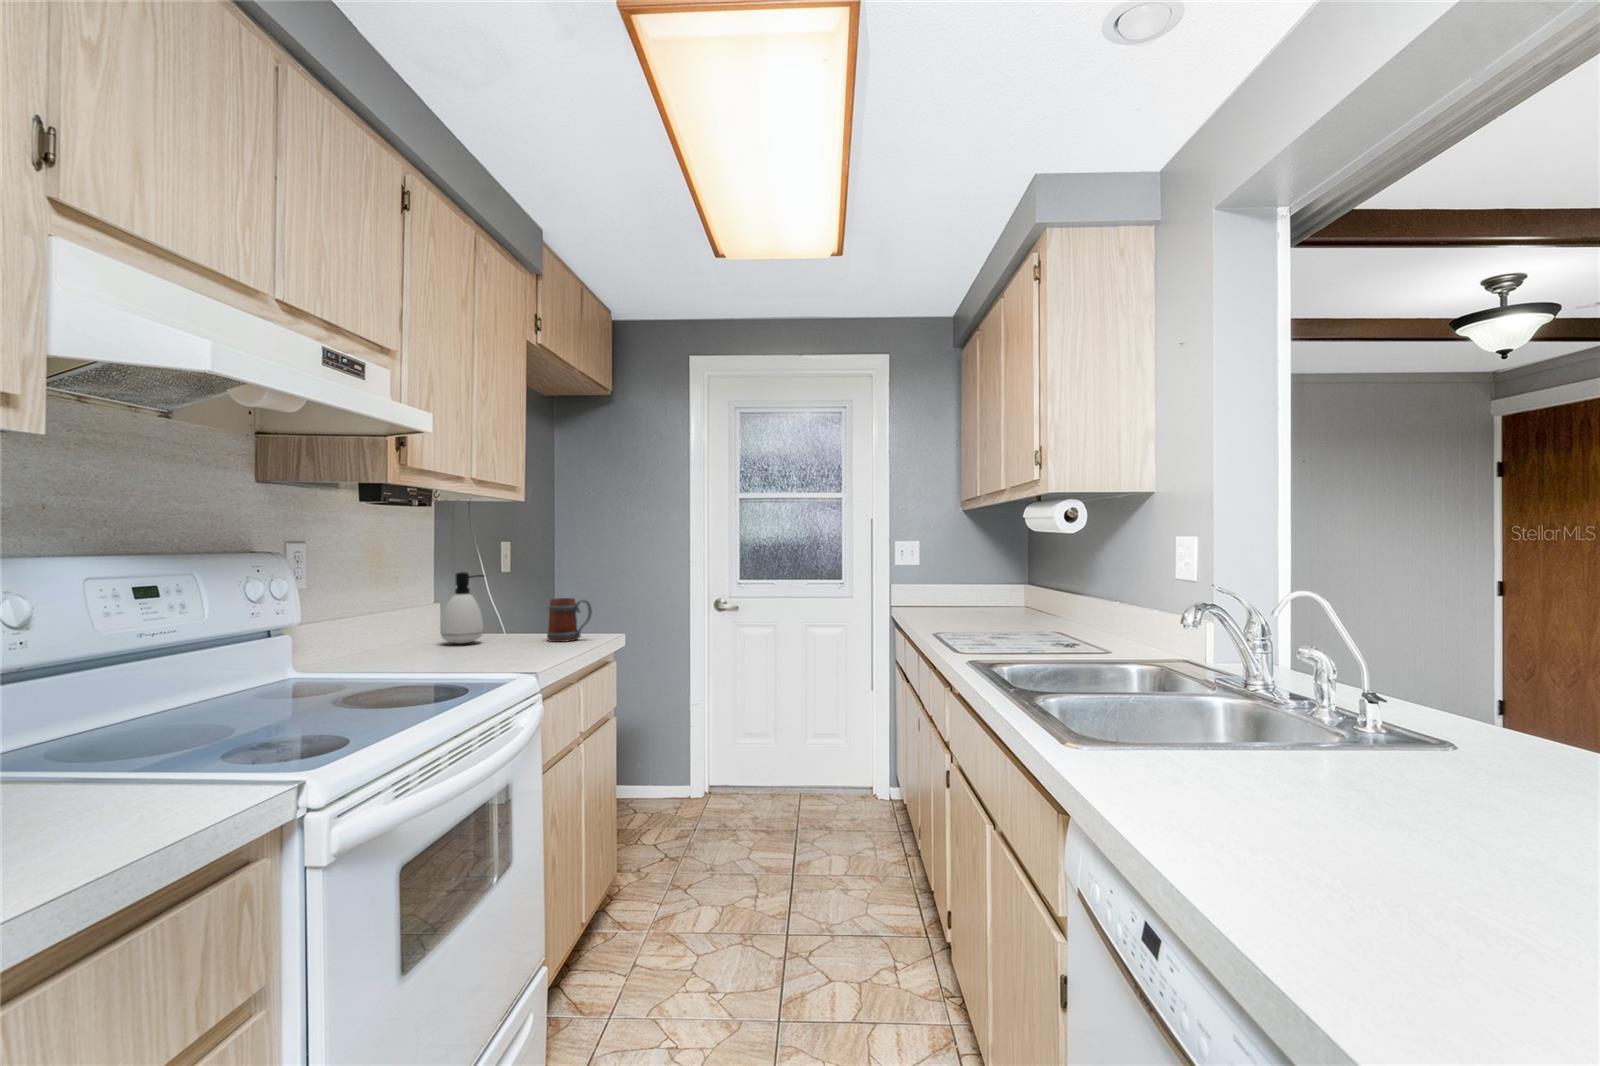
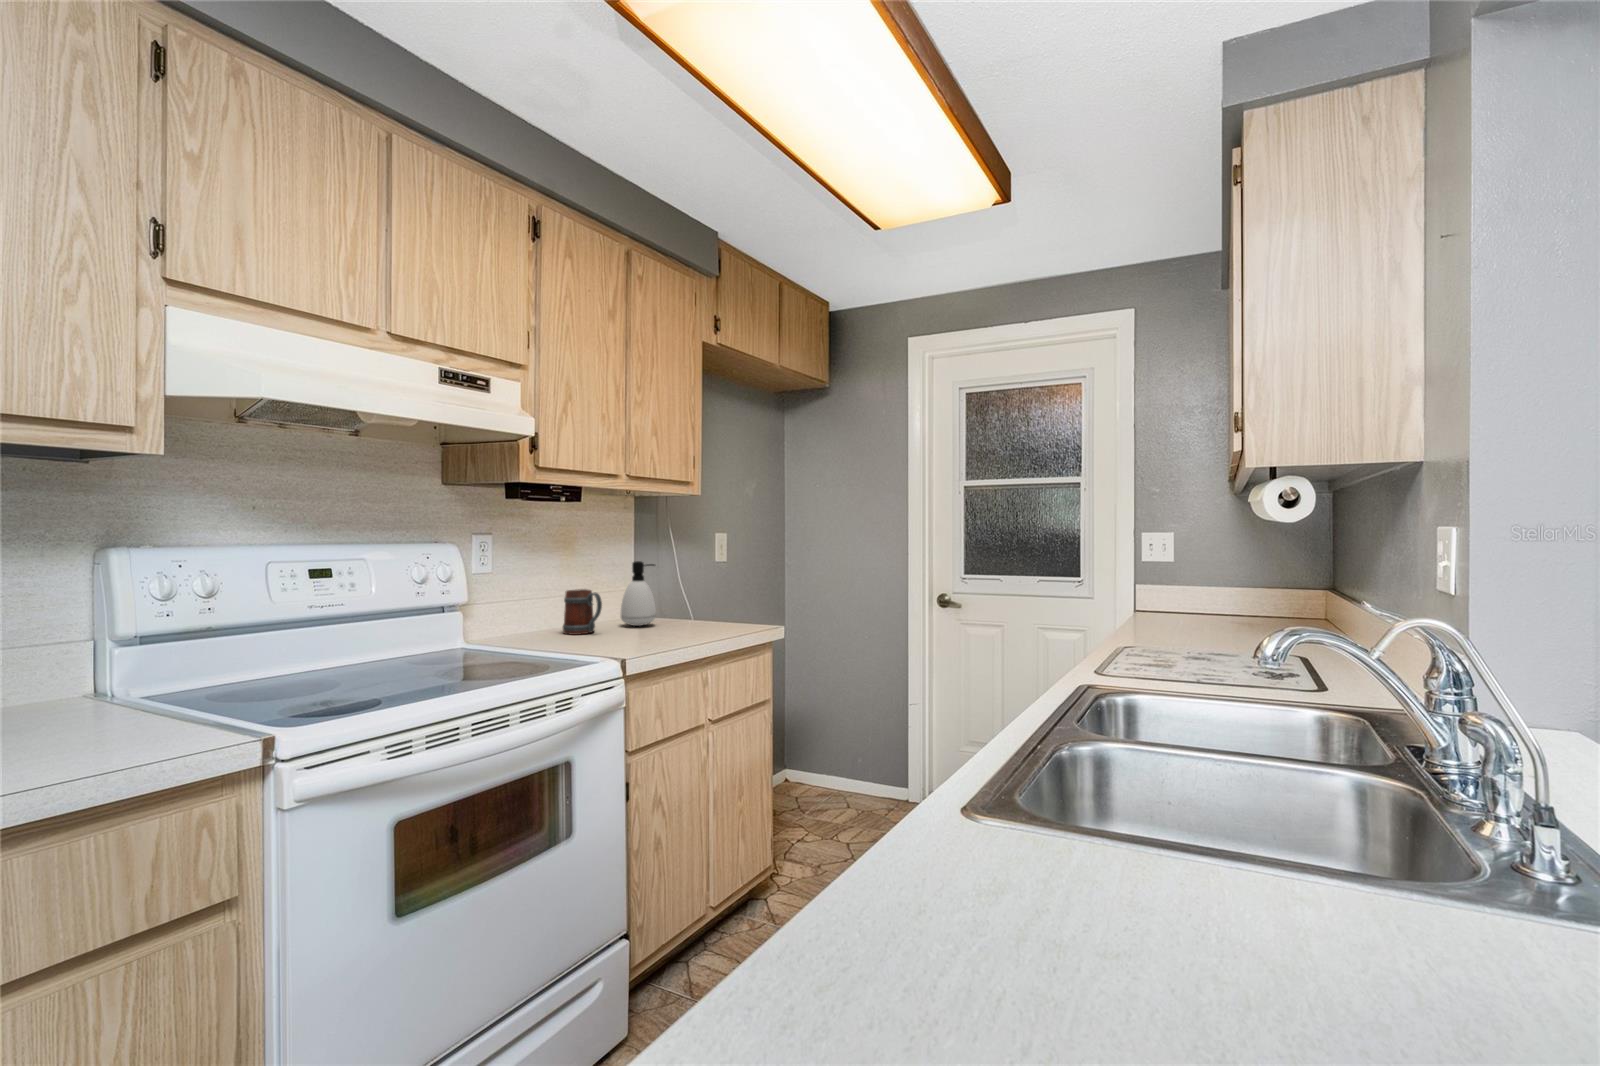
mug: present [547,598,592,642] -> present [563,589,602,635]

